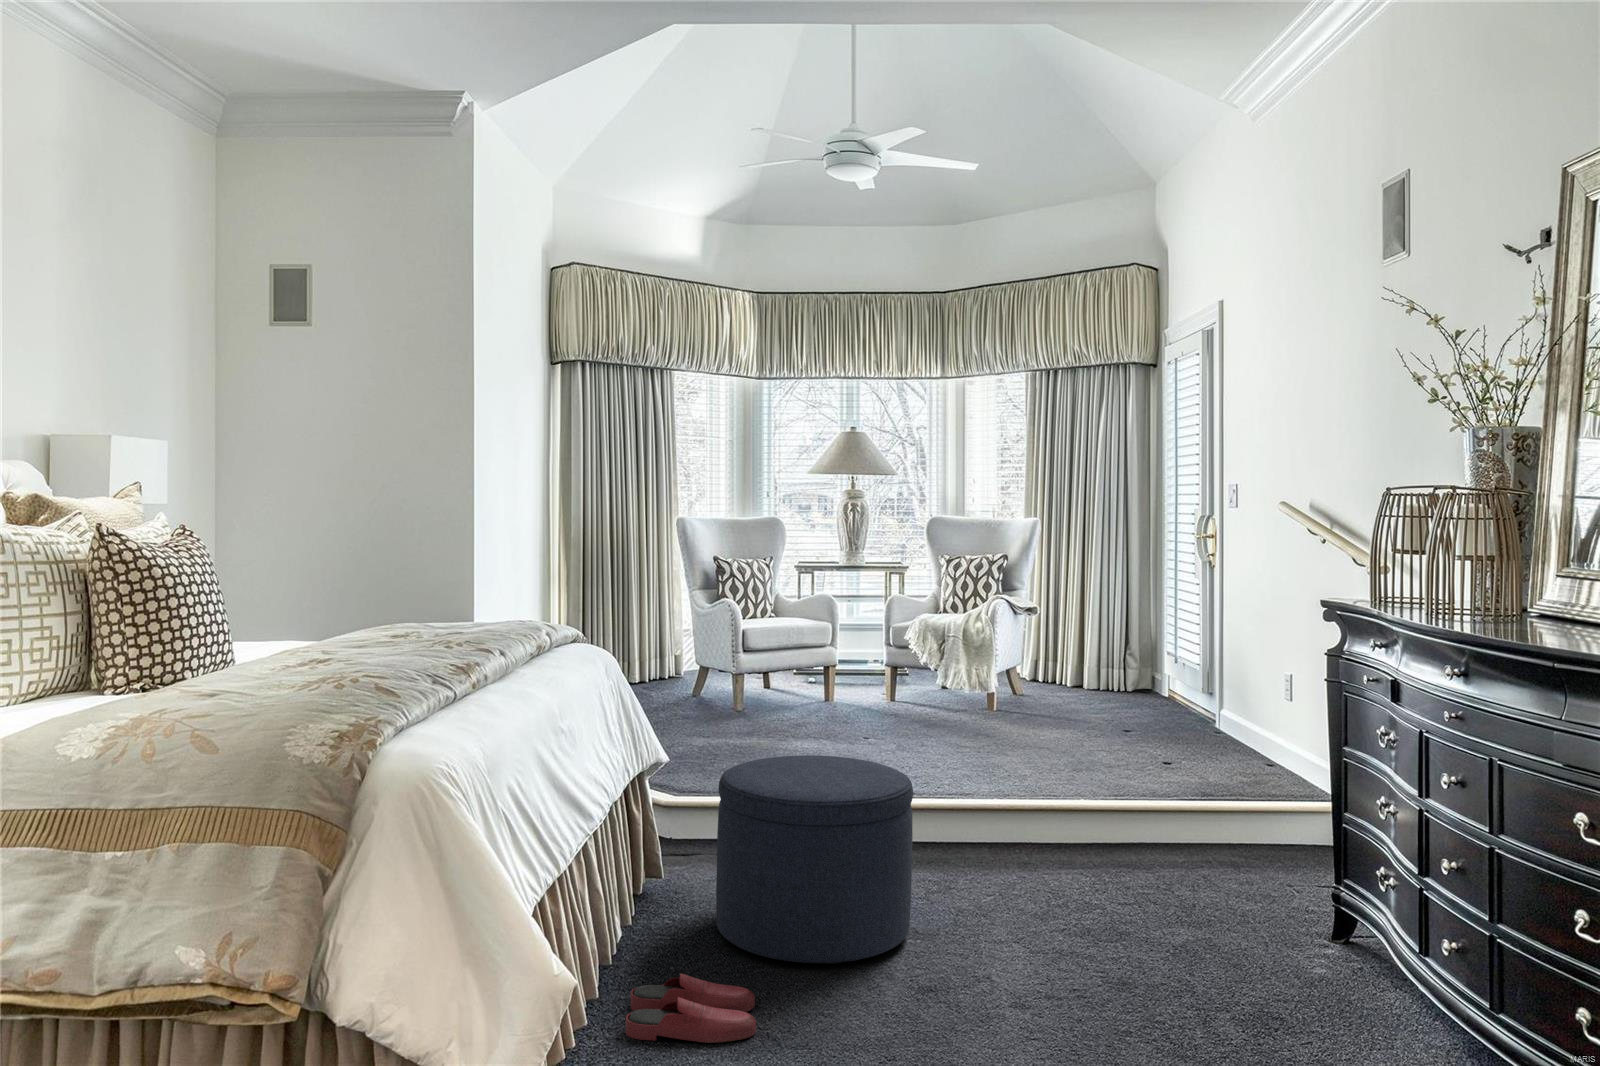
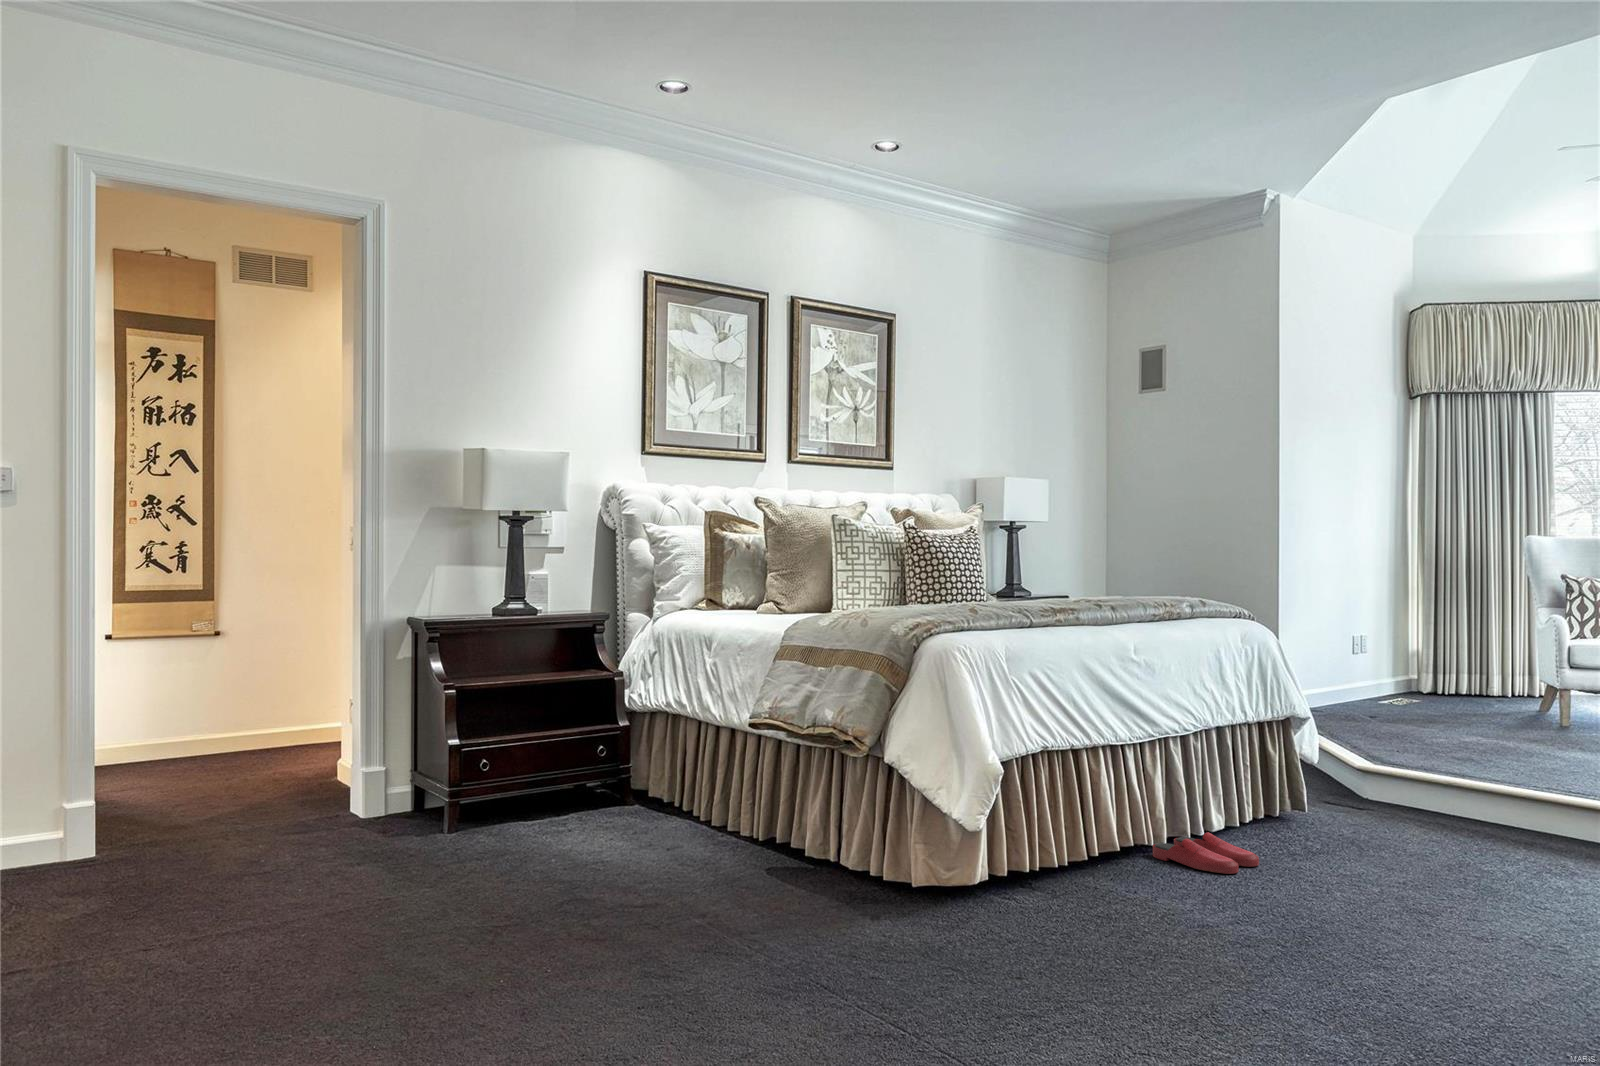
ottoman: present [716,755,913,964] -> none [1289,712,1471,870]

